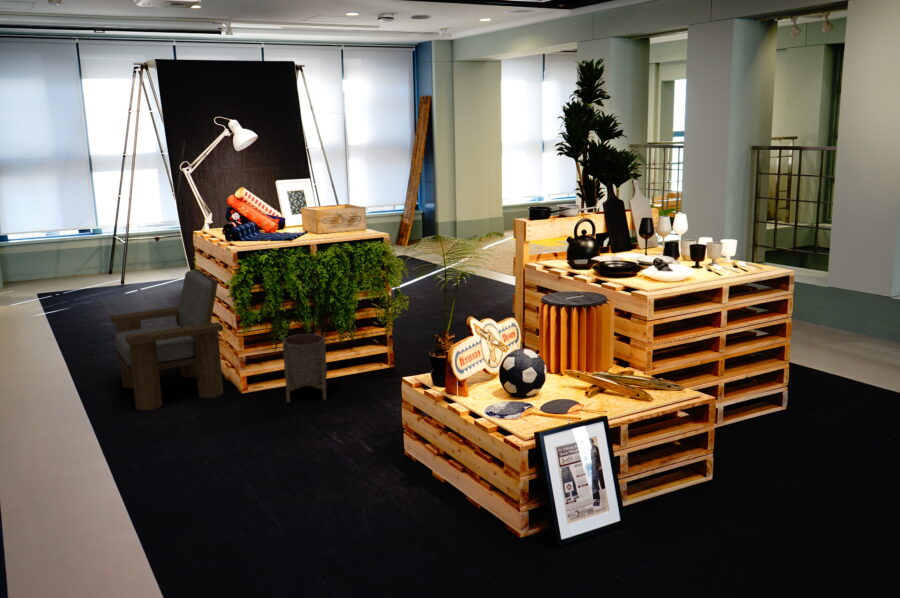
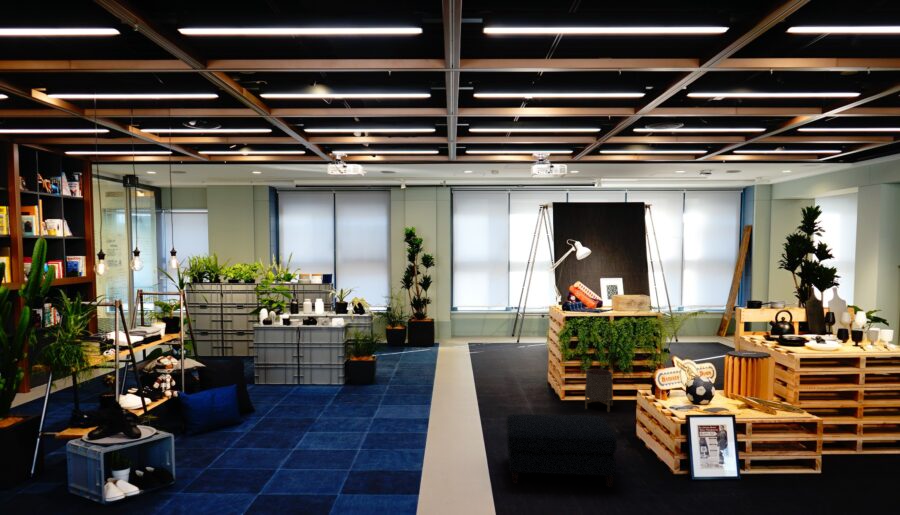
armchair: present [110,269,223,410] -> none [499,324,554,399]
ottoman: none [184,419,388,571] -> present [506,414,617,487]

